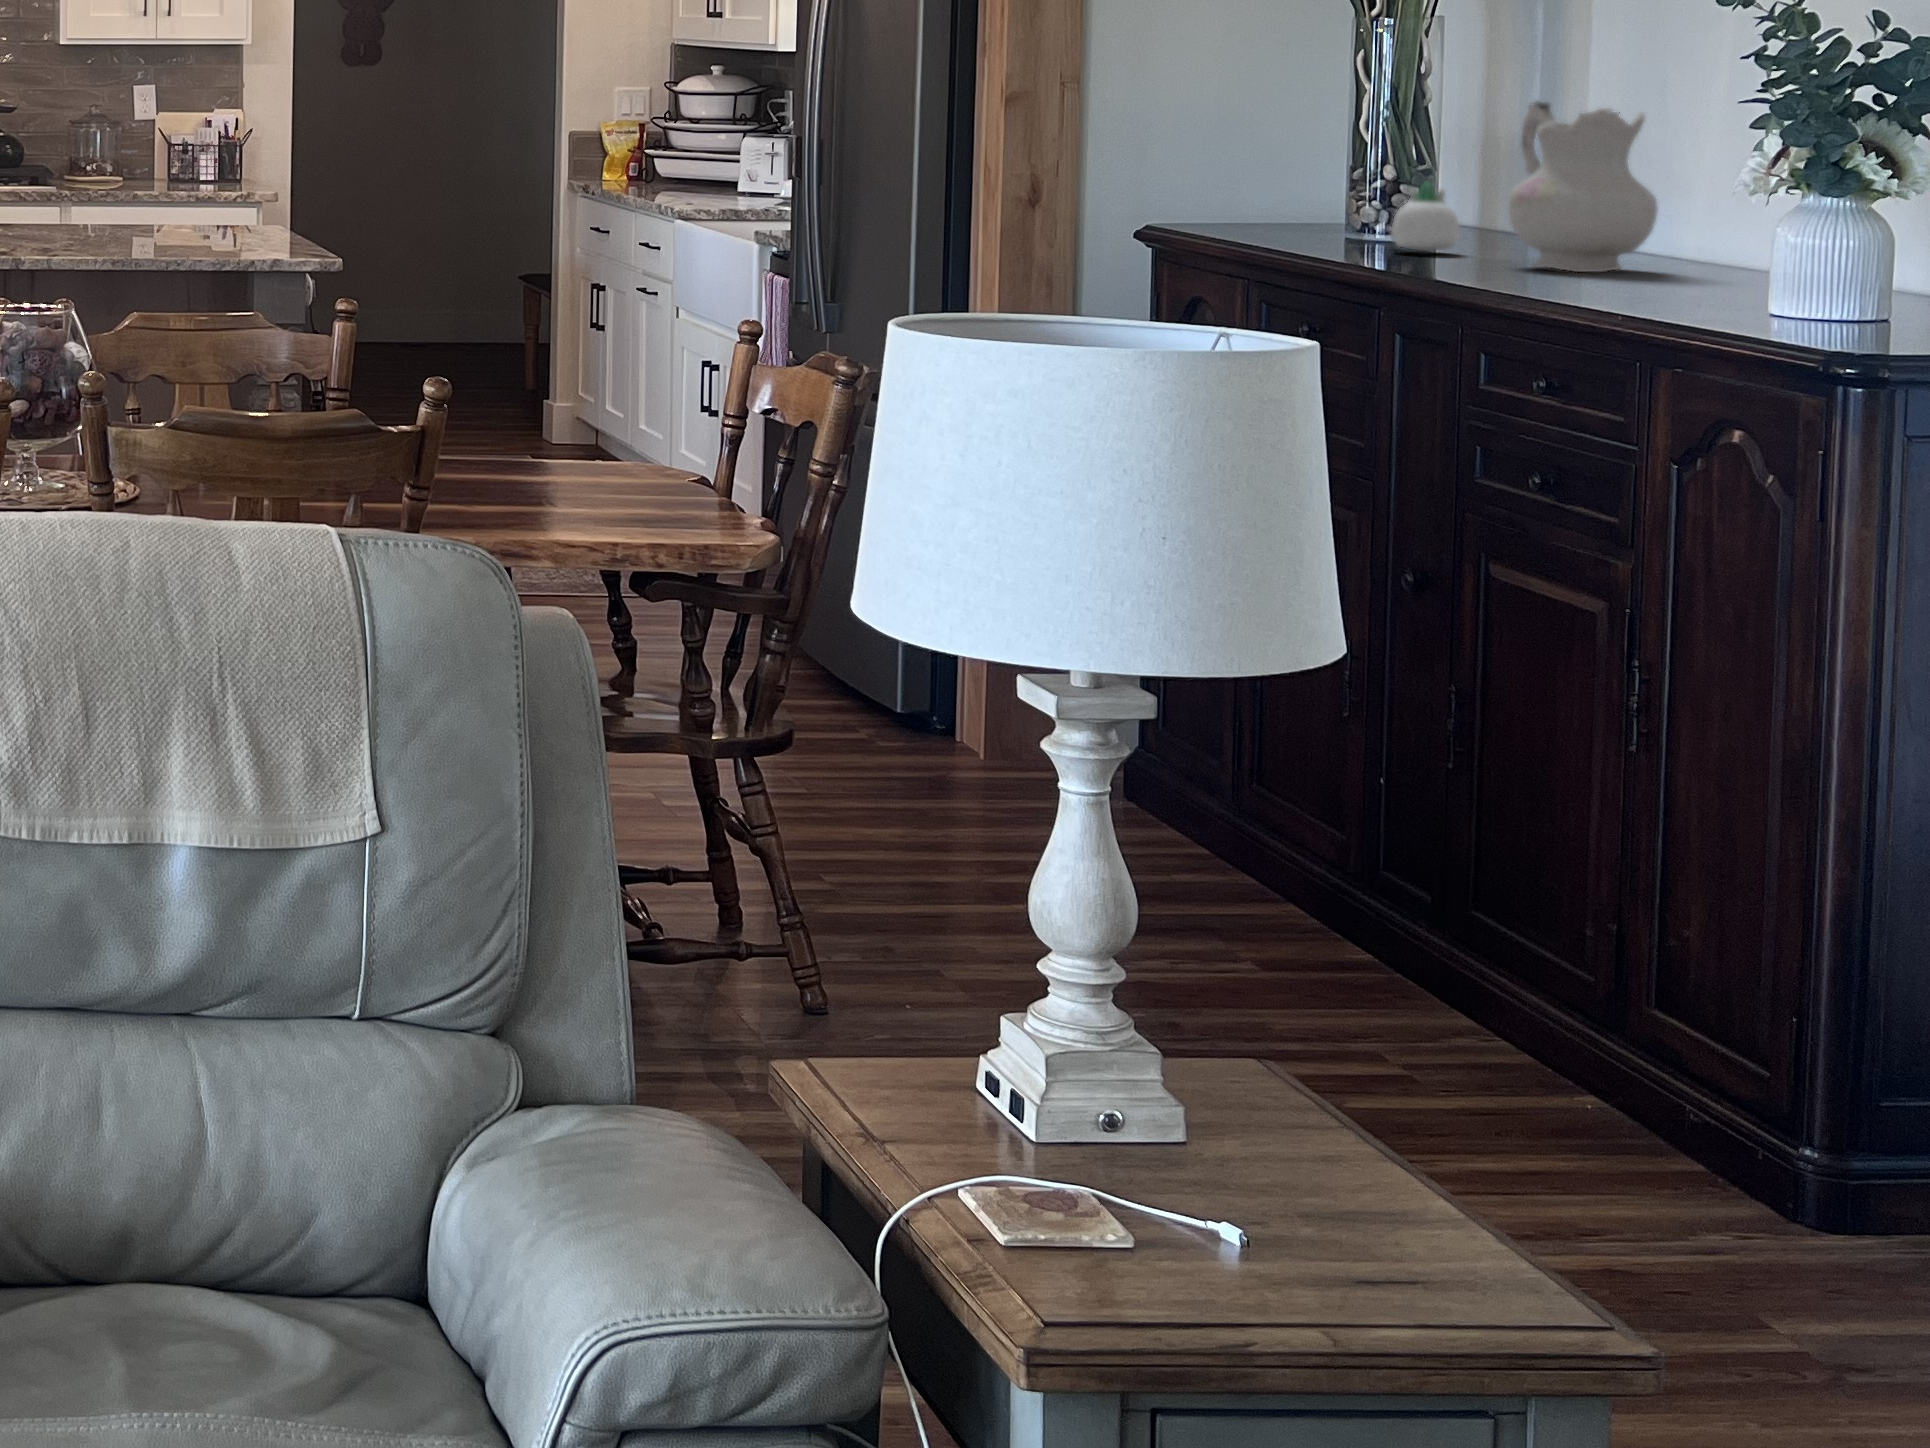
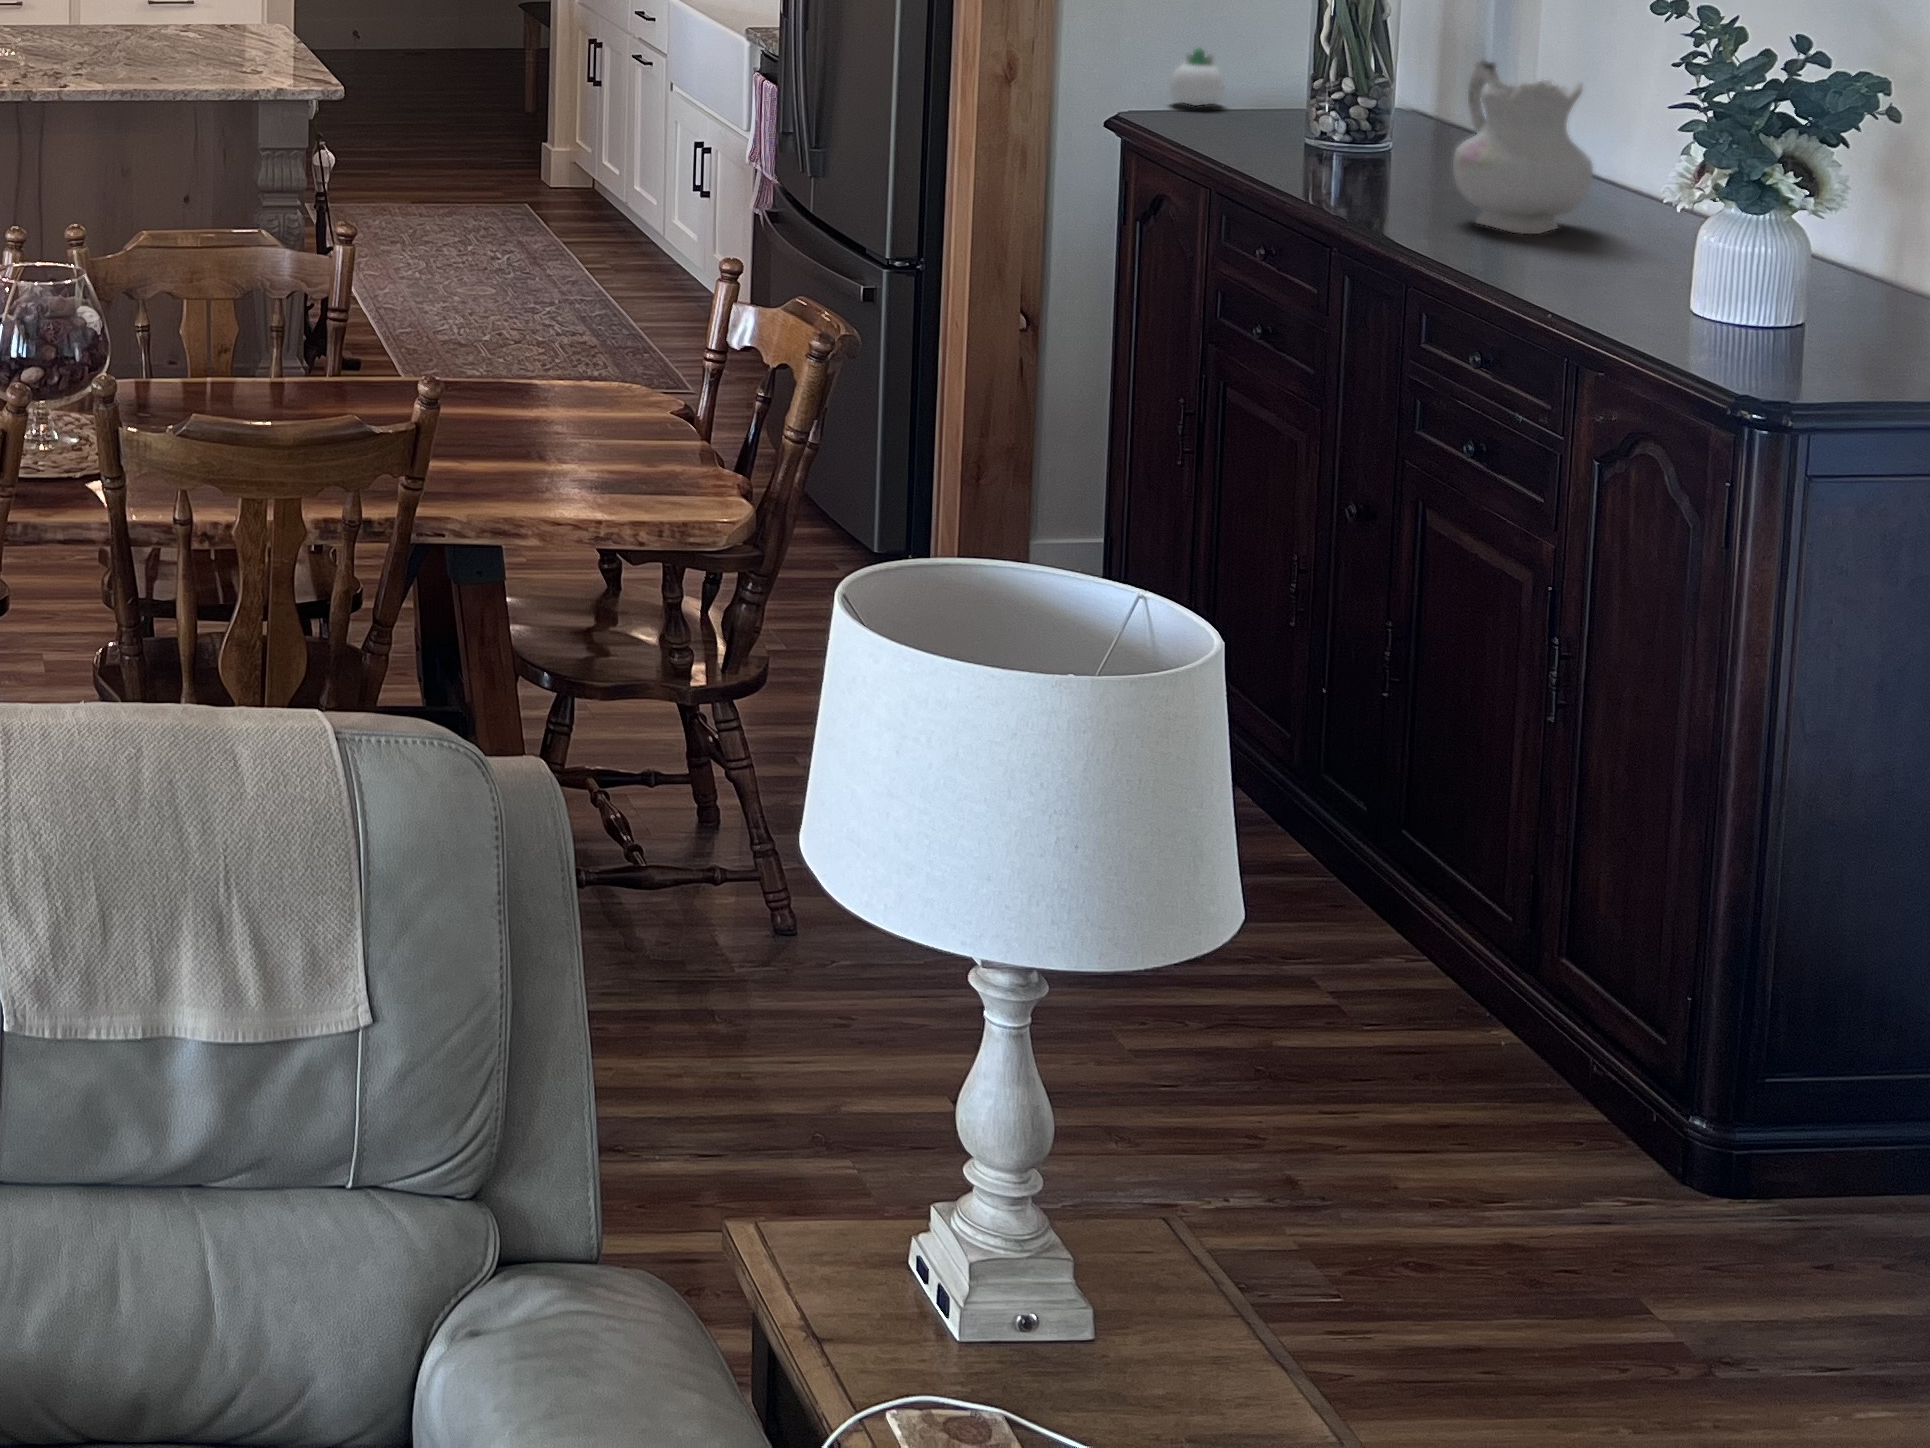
succulent planter: present [1391,182,1460,251] -> present [1170,48,1225,105]

